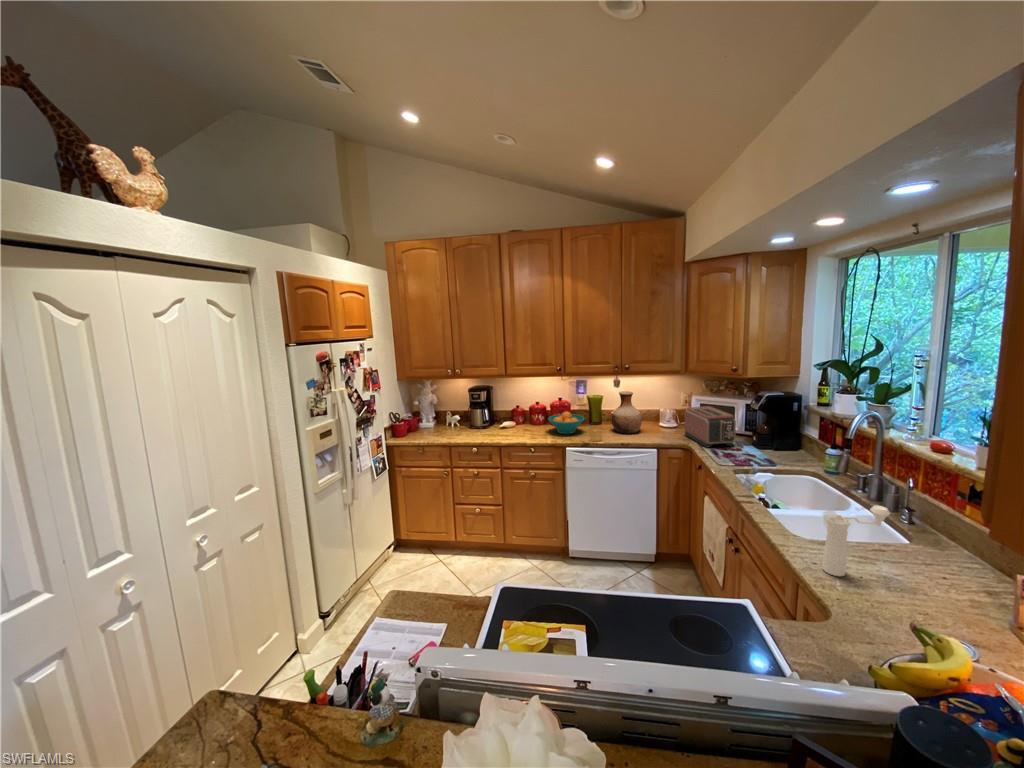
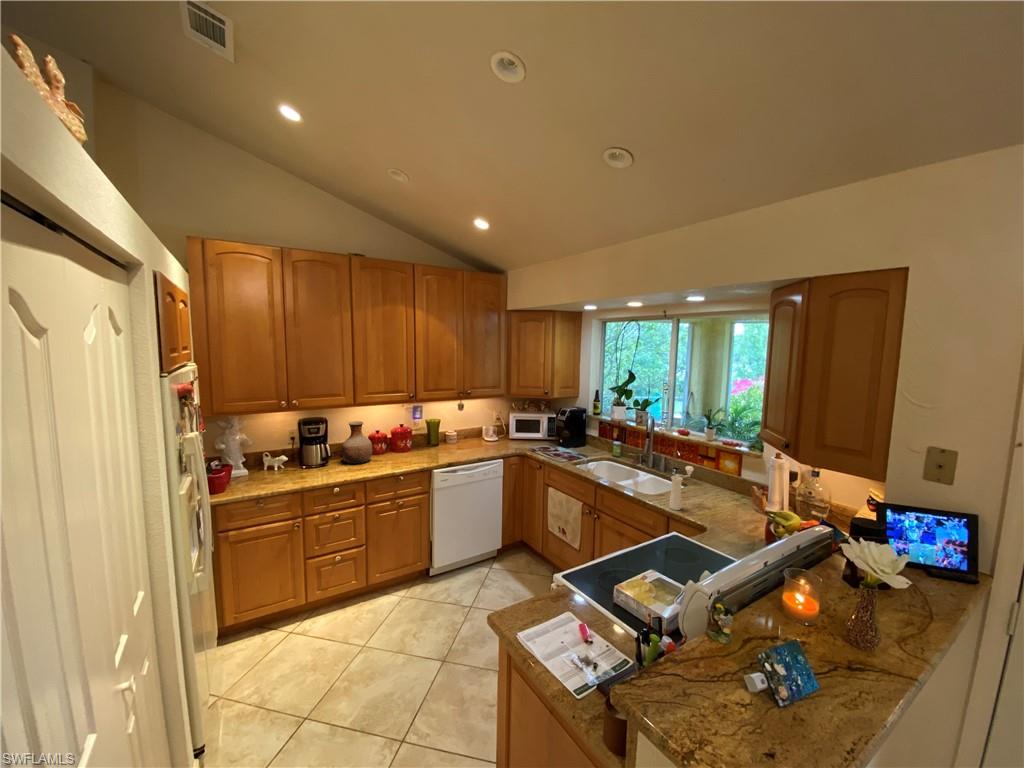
vase: present [612,391,642,434] -> present [342,421,372,464]
toaster: present [685,406,736,447] -> none [514,421,554,452]
fruit bowl: present [548,412,584,434] -> none [402,437,438,459]

